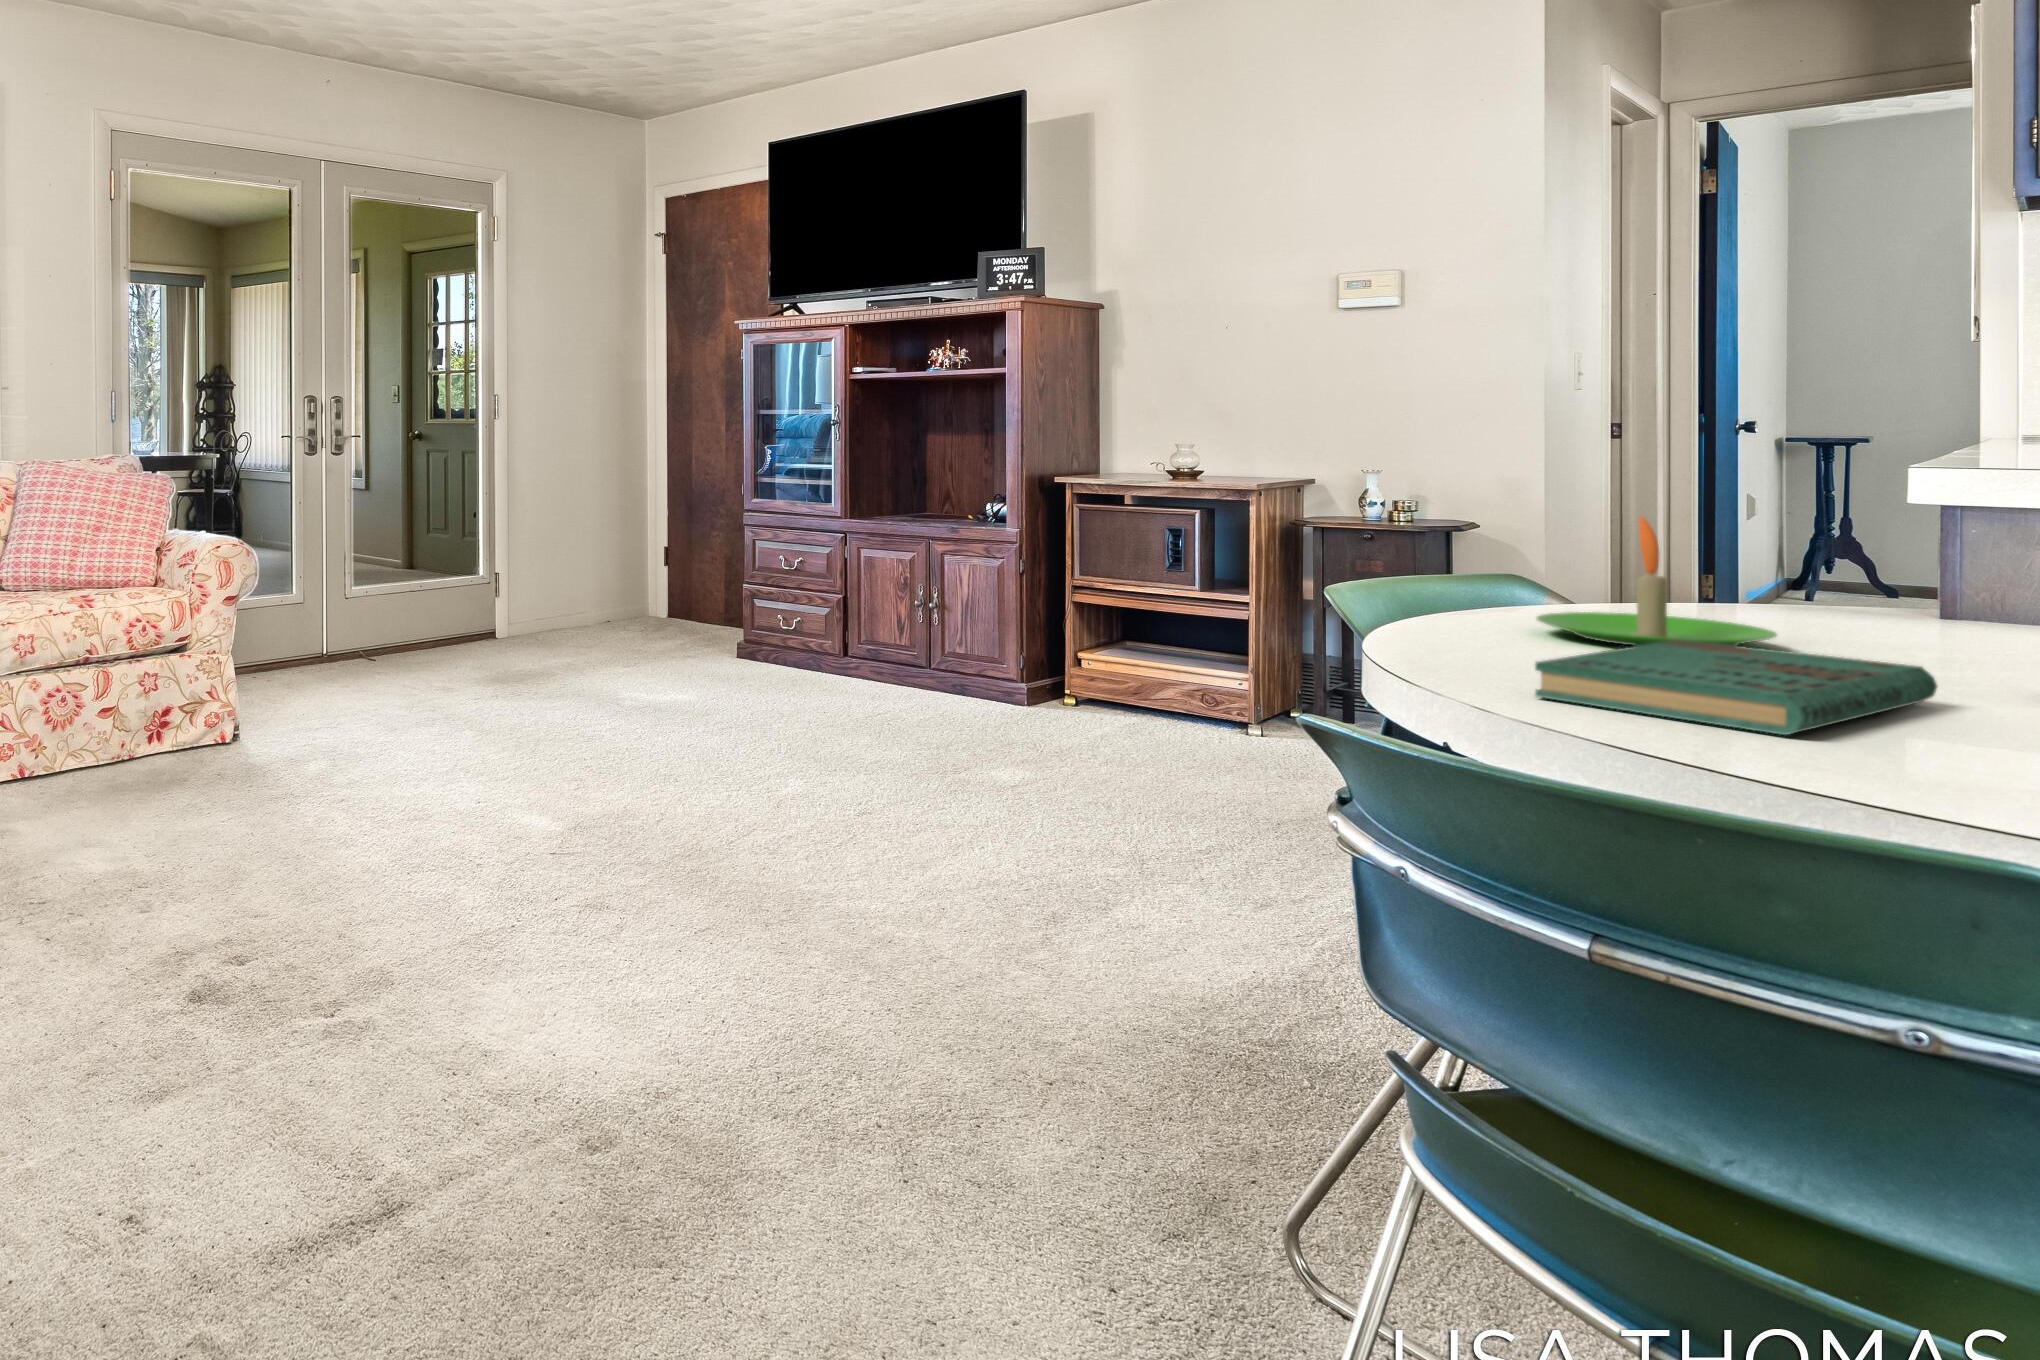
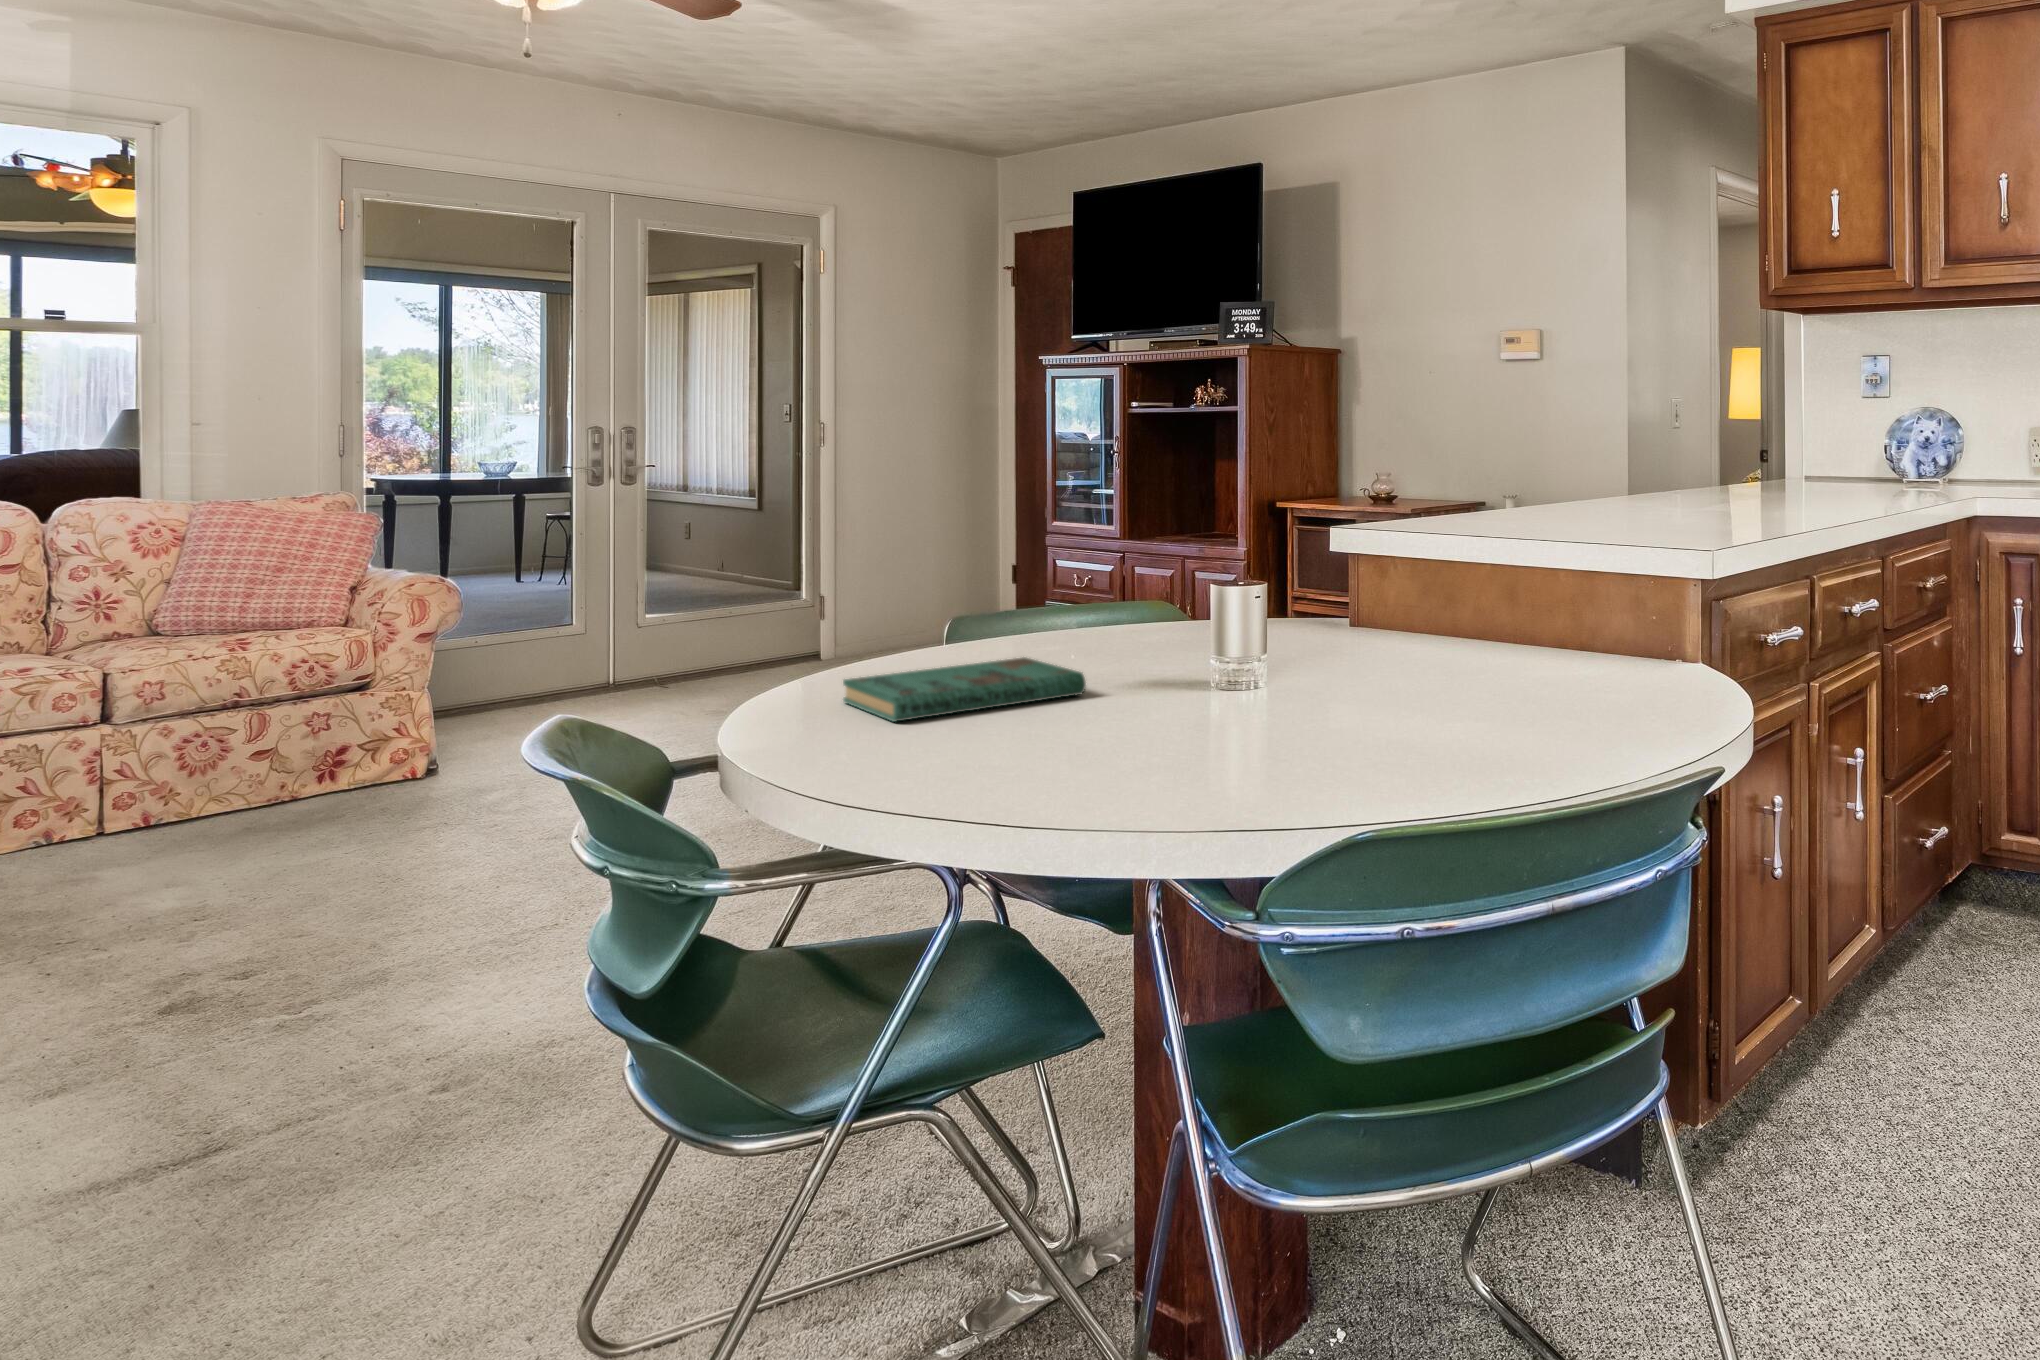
candle: present [1536,517,1777,646] -> none [1046,570,1178,660]

